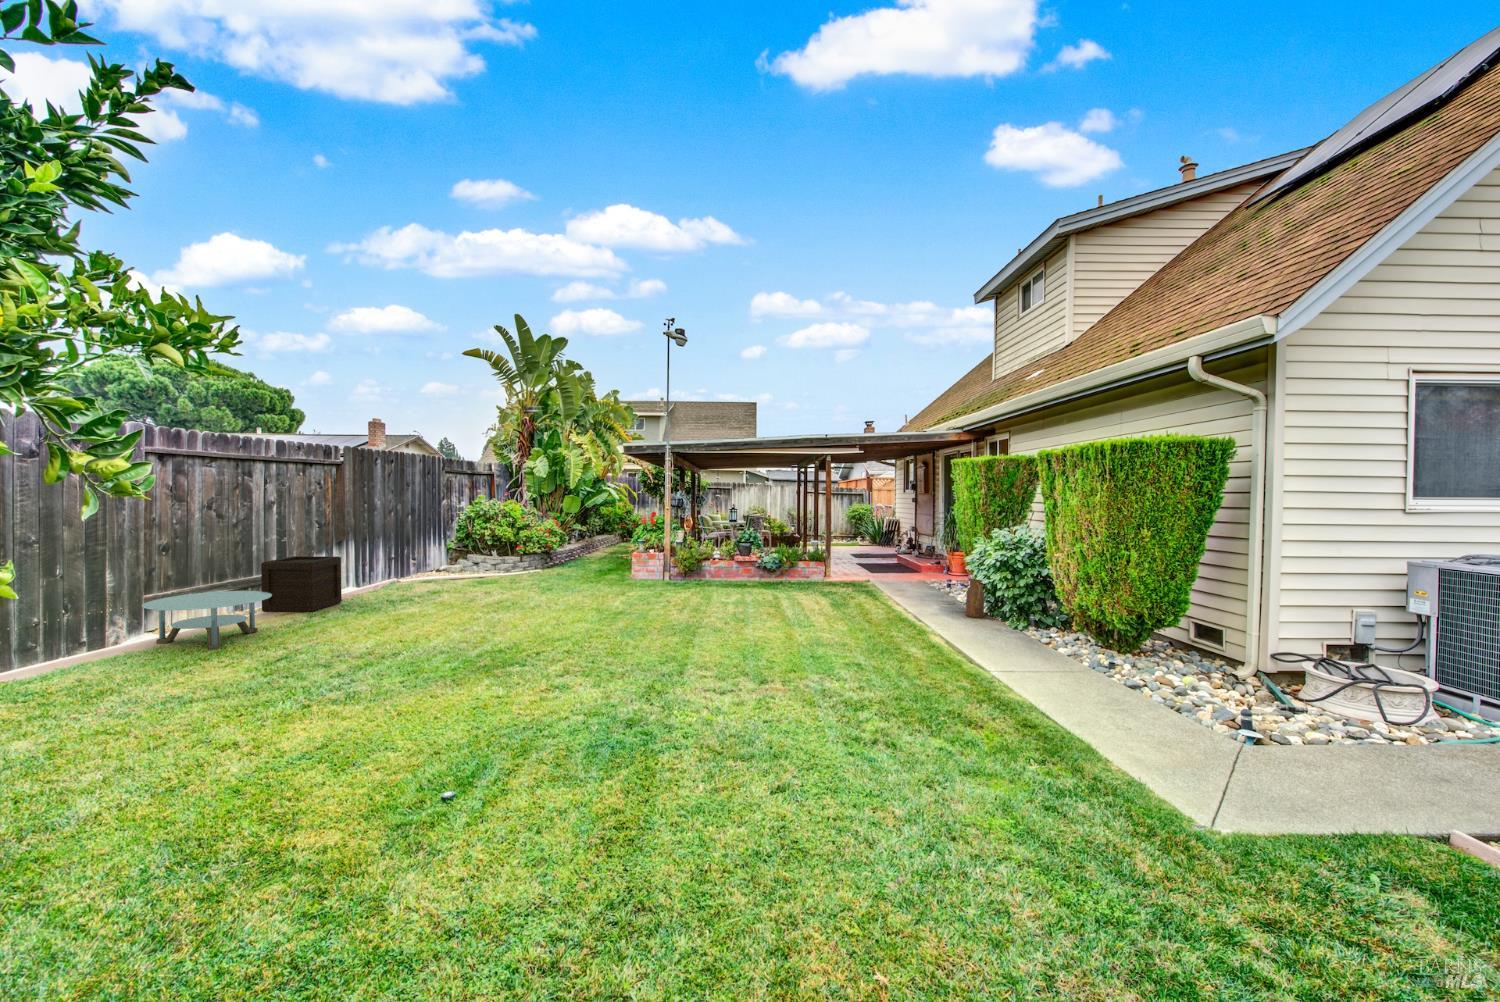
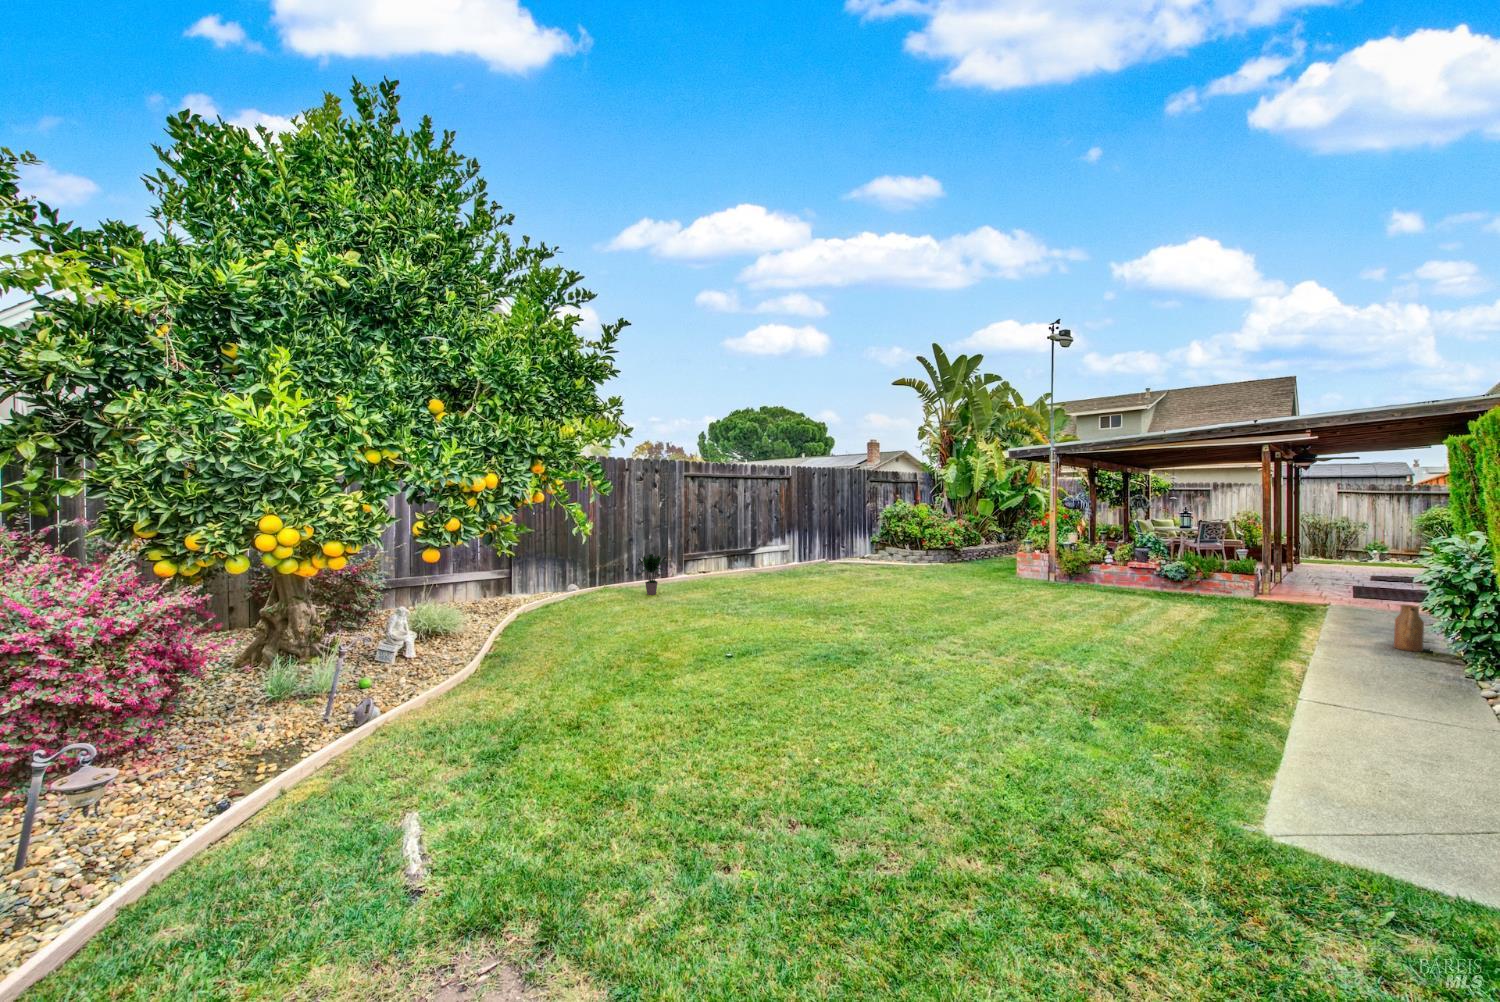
wooden crate: present [261,556,342,612] -> none [742,538,788,577]
round table: present [142,591,272,650] -> none [678,557,742,591]
potted plant: none [45,594,123,674] -> present [639,554,666,595]

